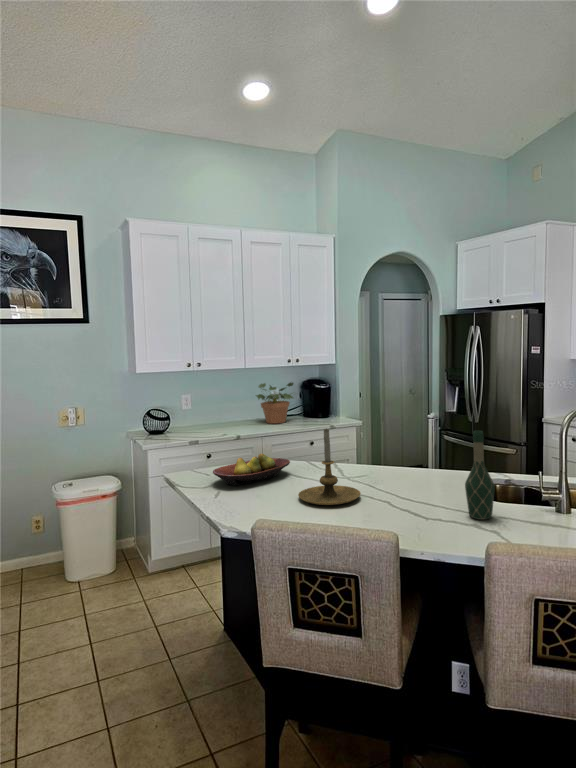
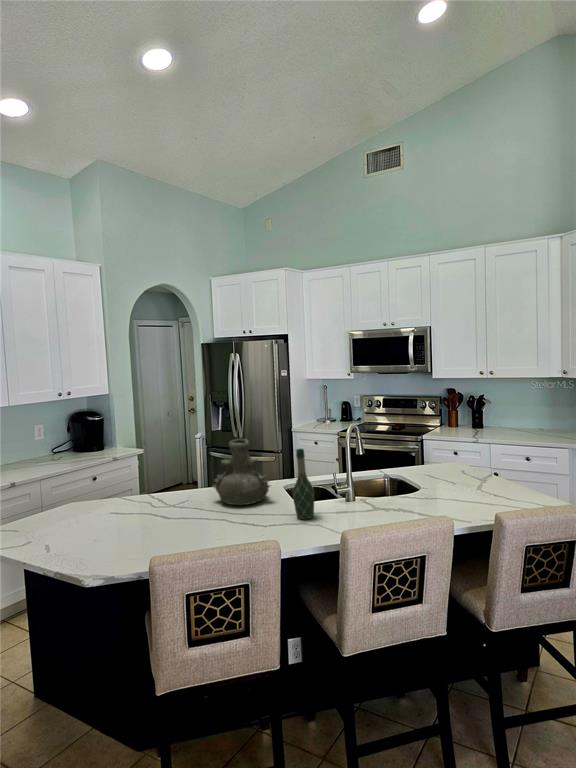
potted plant: present [256,382,293,424] -> none [21,417,74,464]
vase: none [387,414,453,490] -> present [213,439,270,505]
candle holder: present [298,429,361,505] -> none [144,463,203,535]
fruit bowl: present [213,454,290,485] -> none [38,497,116,535]

